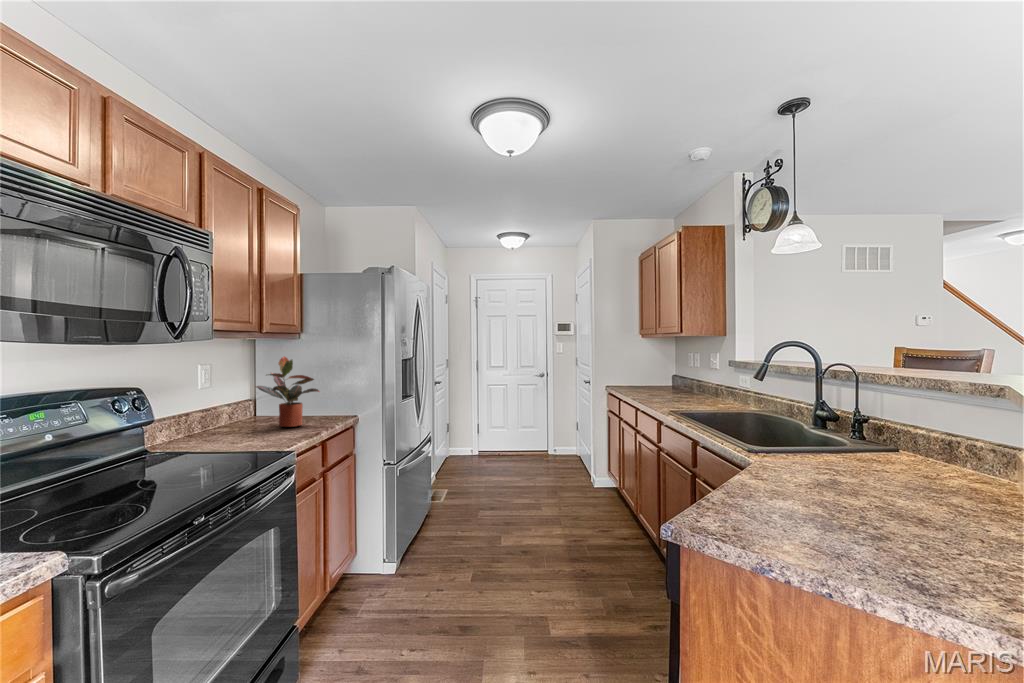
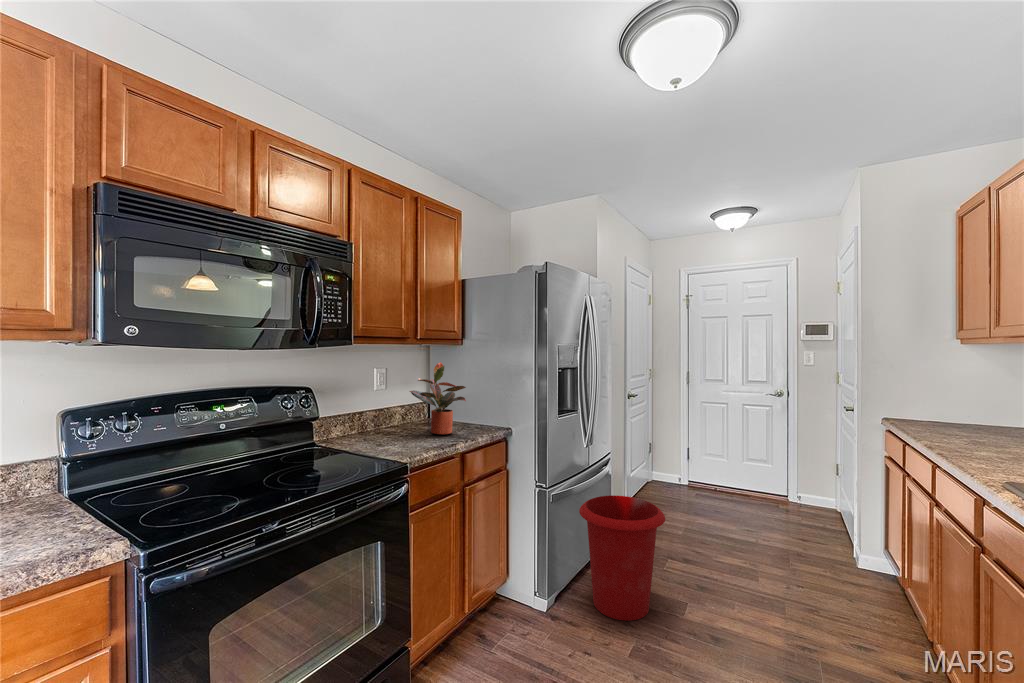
waste bin: none [418,464,488,563] -> present [579,495,665,621]

